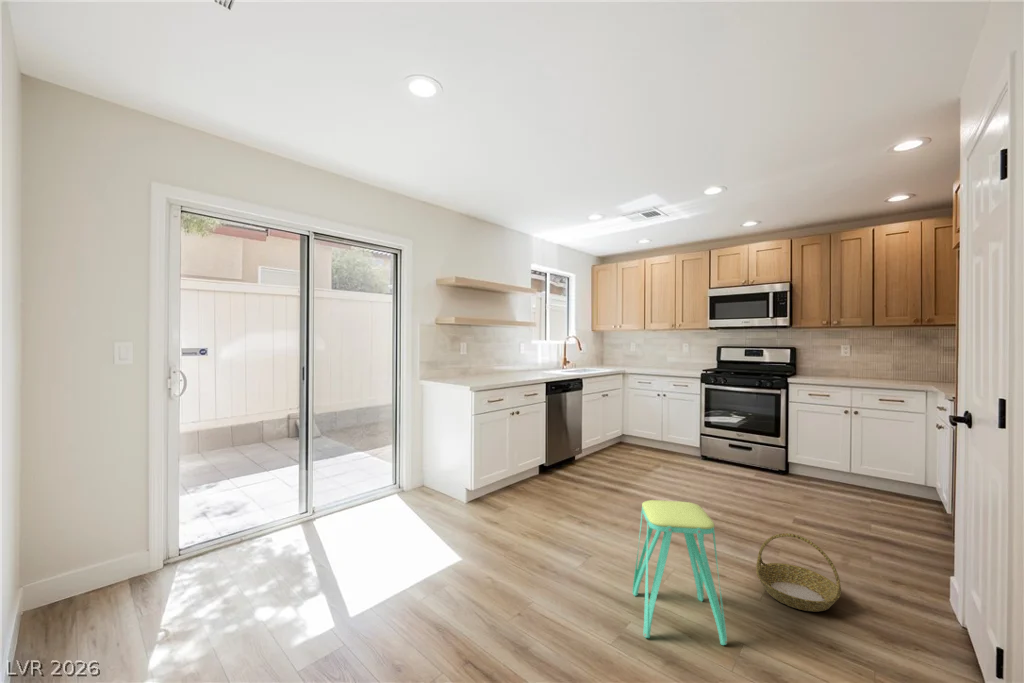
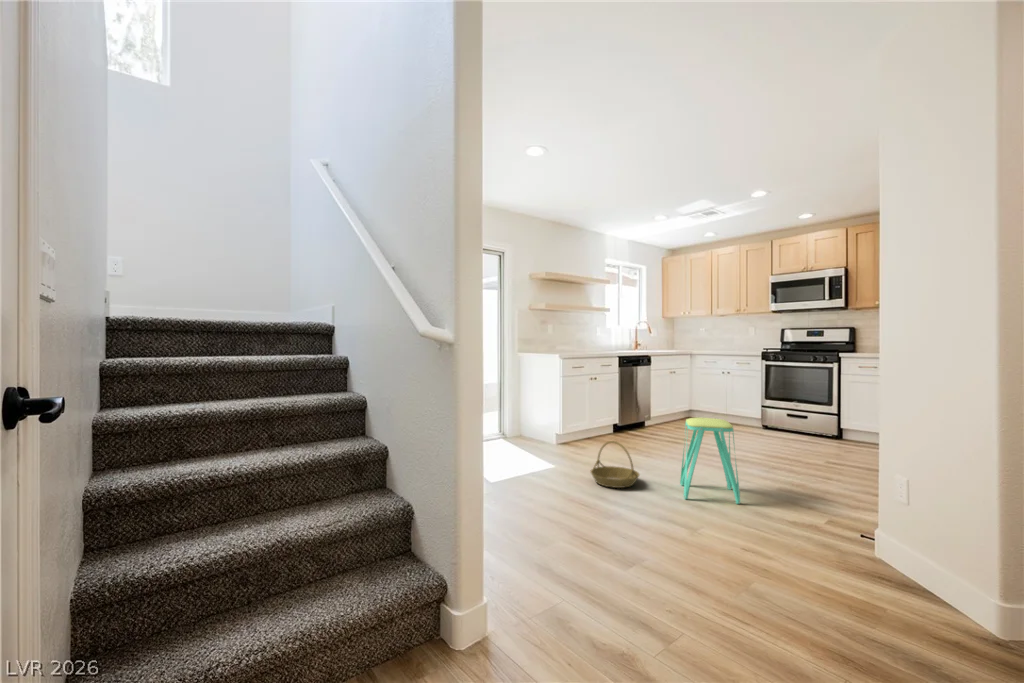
basket: present [756,533,841,612] -> present [591,441,639,488]

